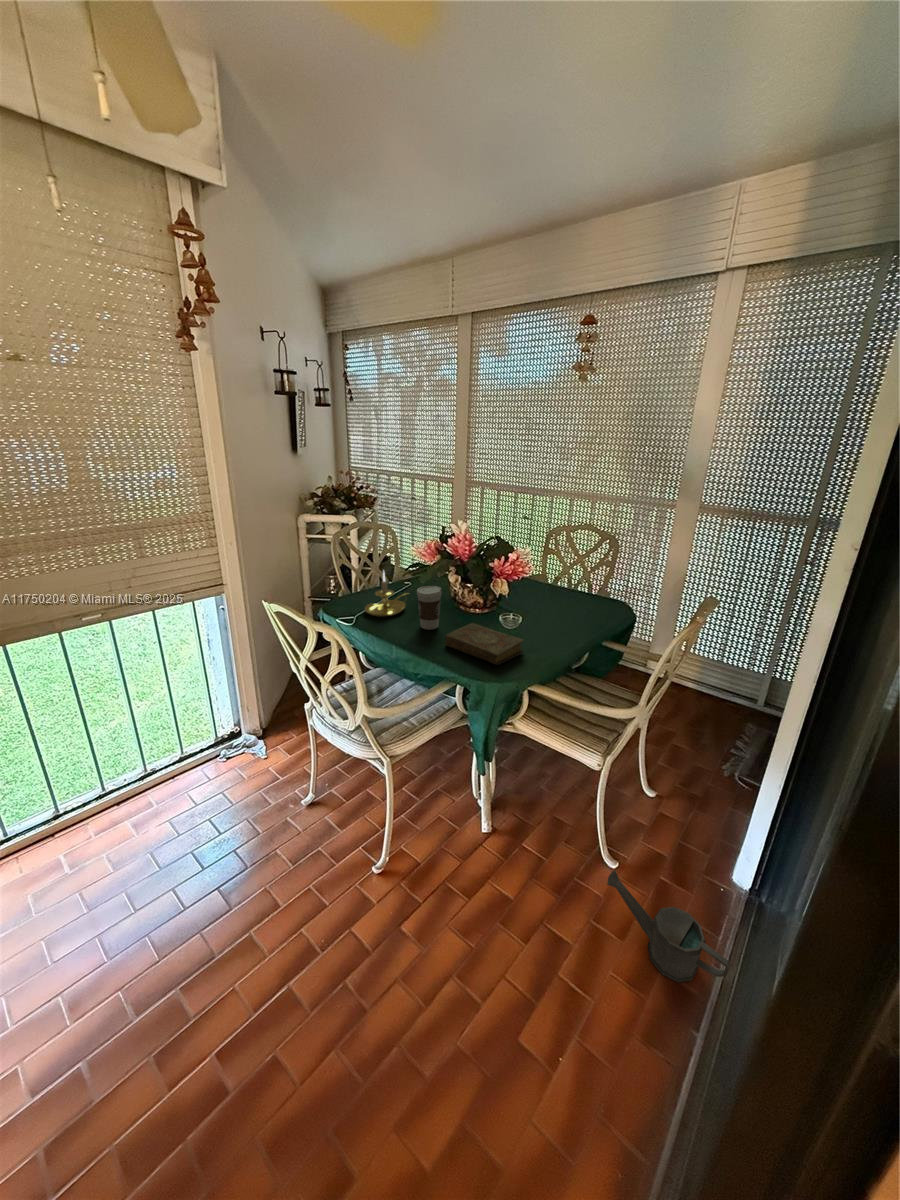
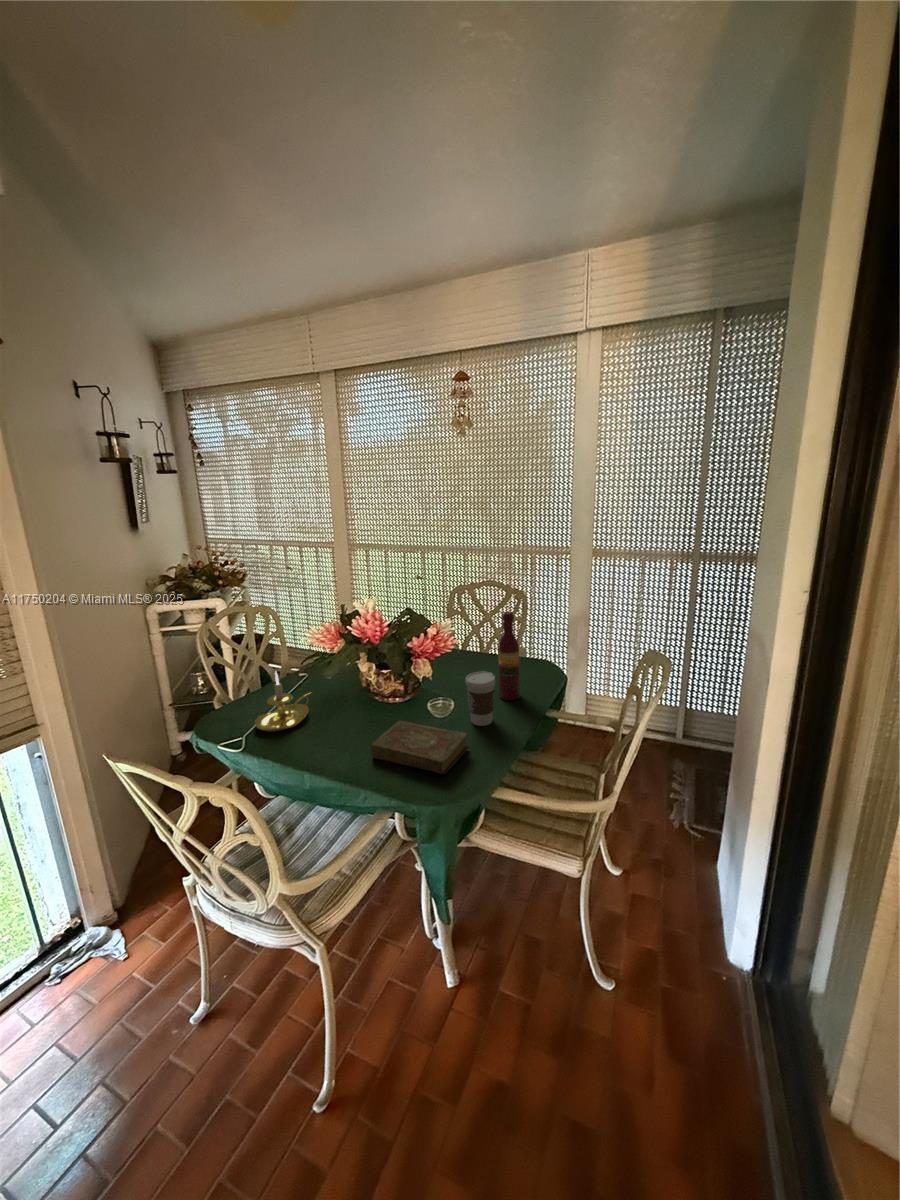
wine bottle: none [564,547,588,626] -> present [498,612,520,701]
coffee cup: present [417,586,442,630] -> present [466,671,495,726]
watering can: present [607,871,731,982] -> none [612,995,773,1127]

